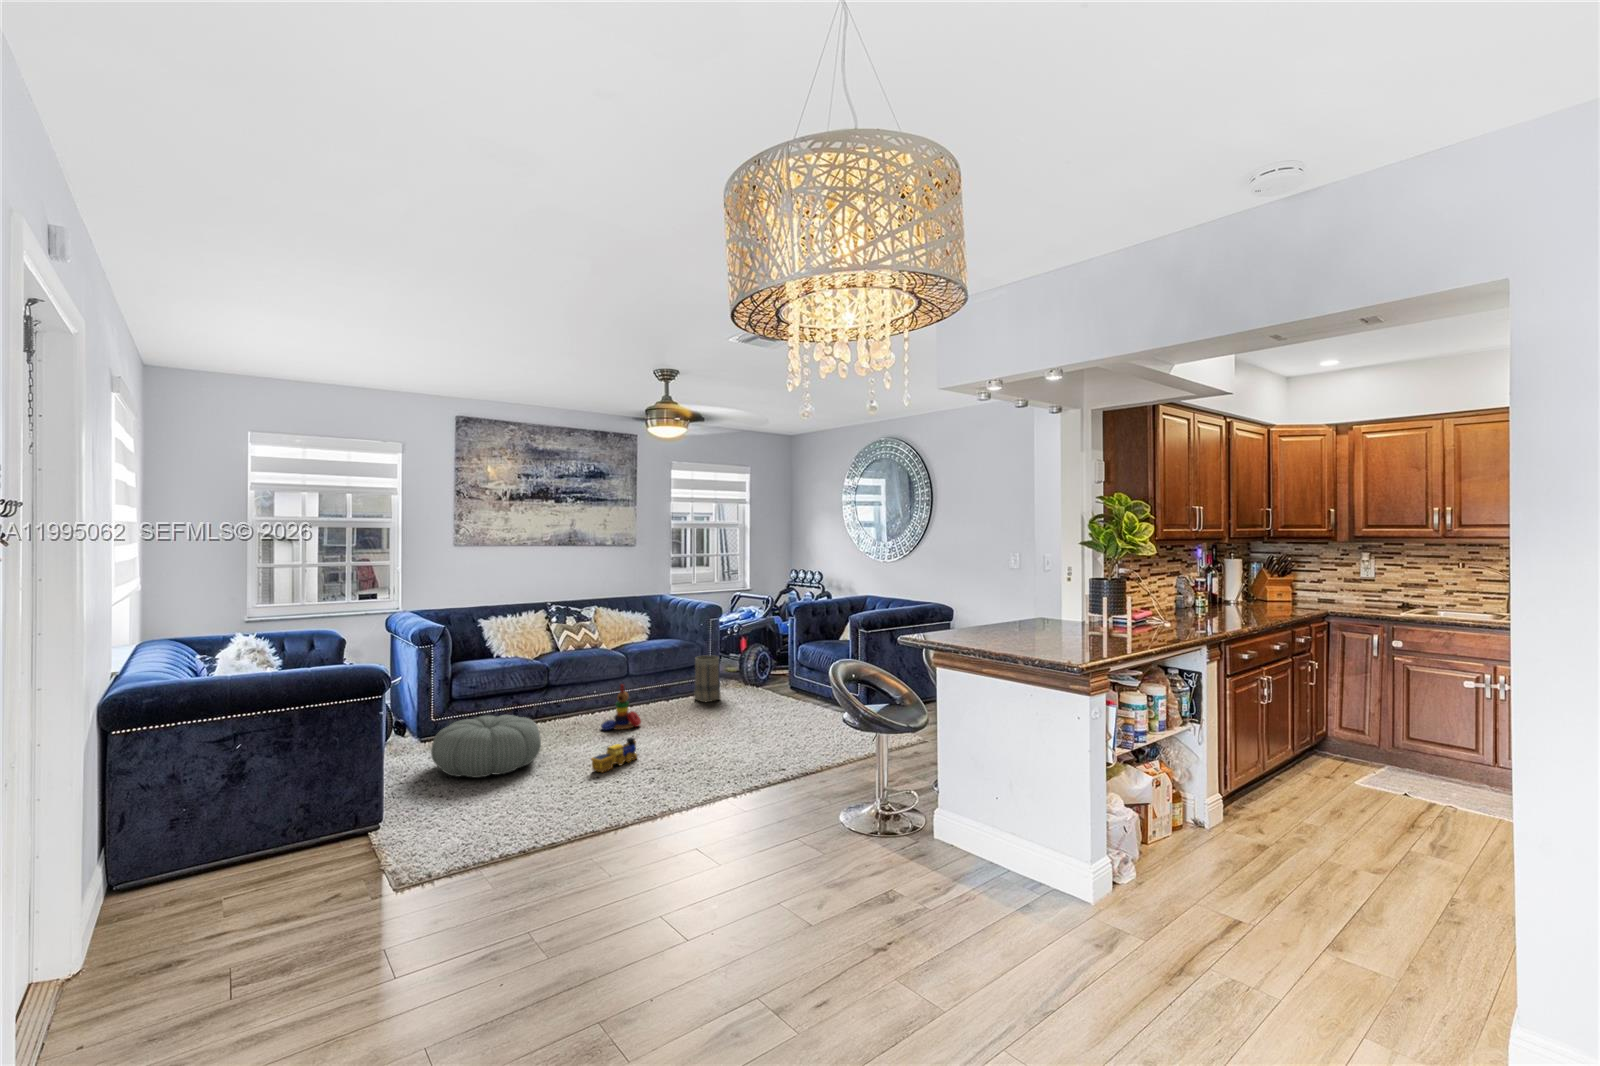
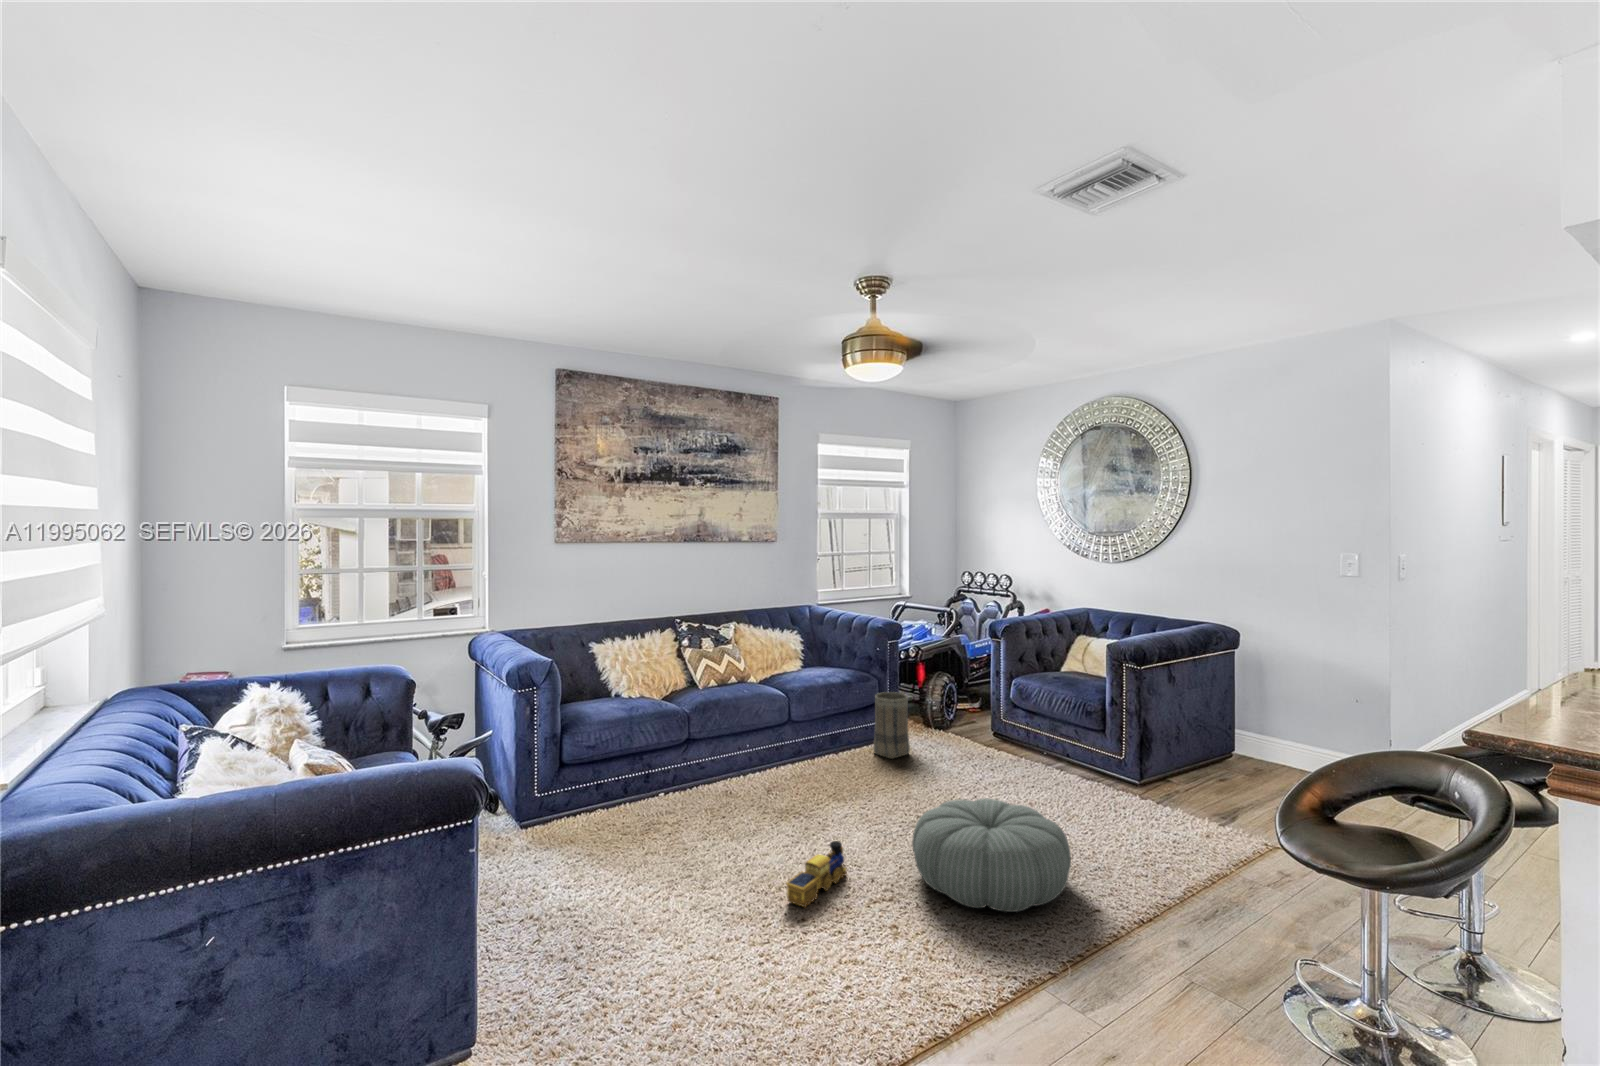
stacking toy: present [601,684,641,730] -> none [768,742,822,811]
pouf: present [431,715,541,778] -> present [912,798,1071,912]

